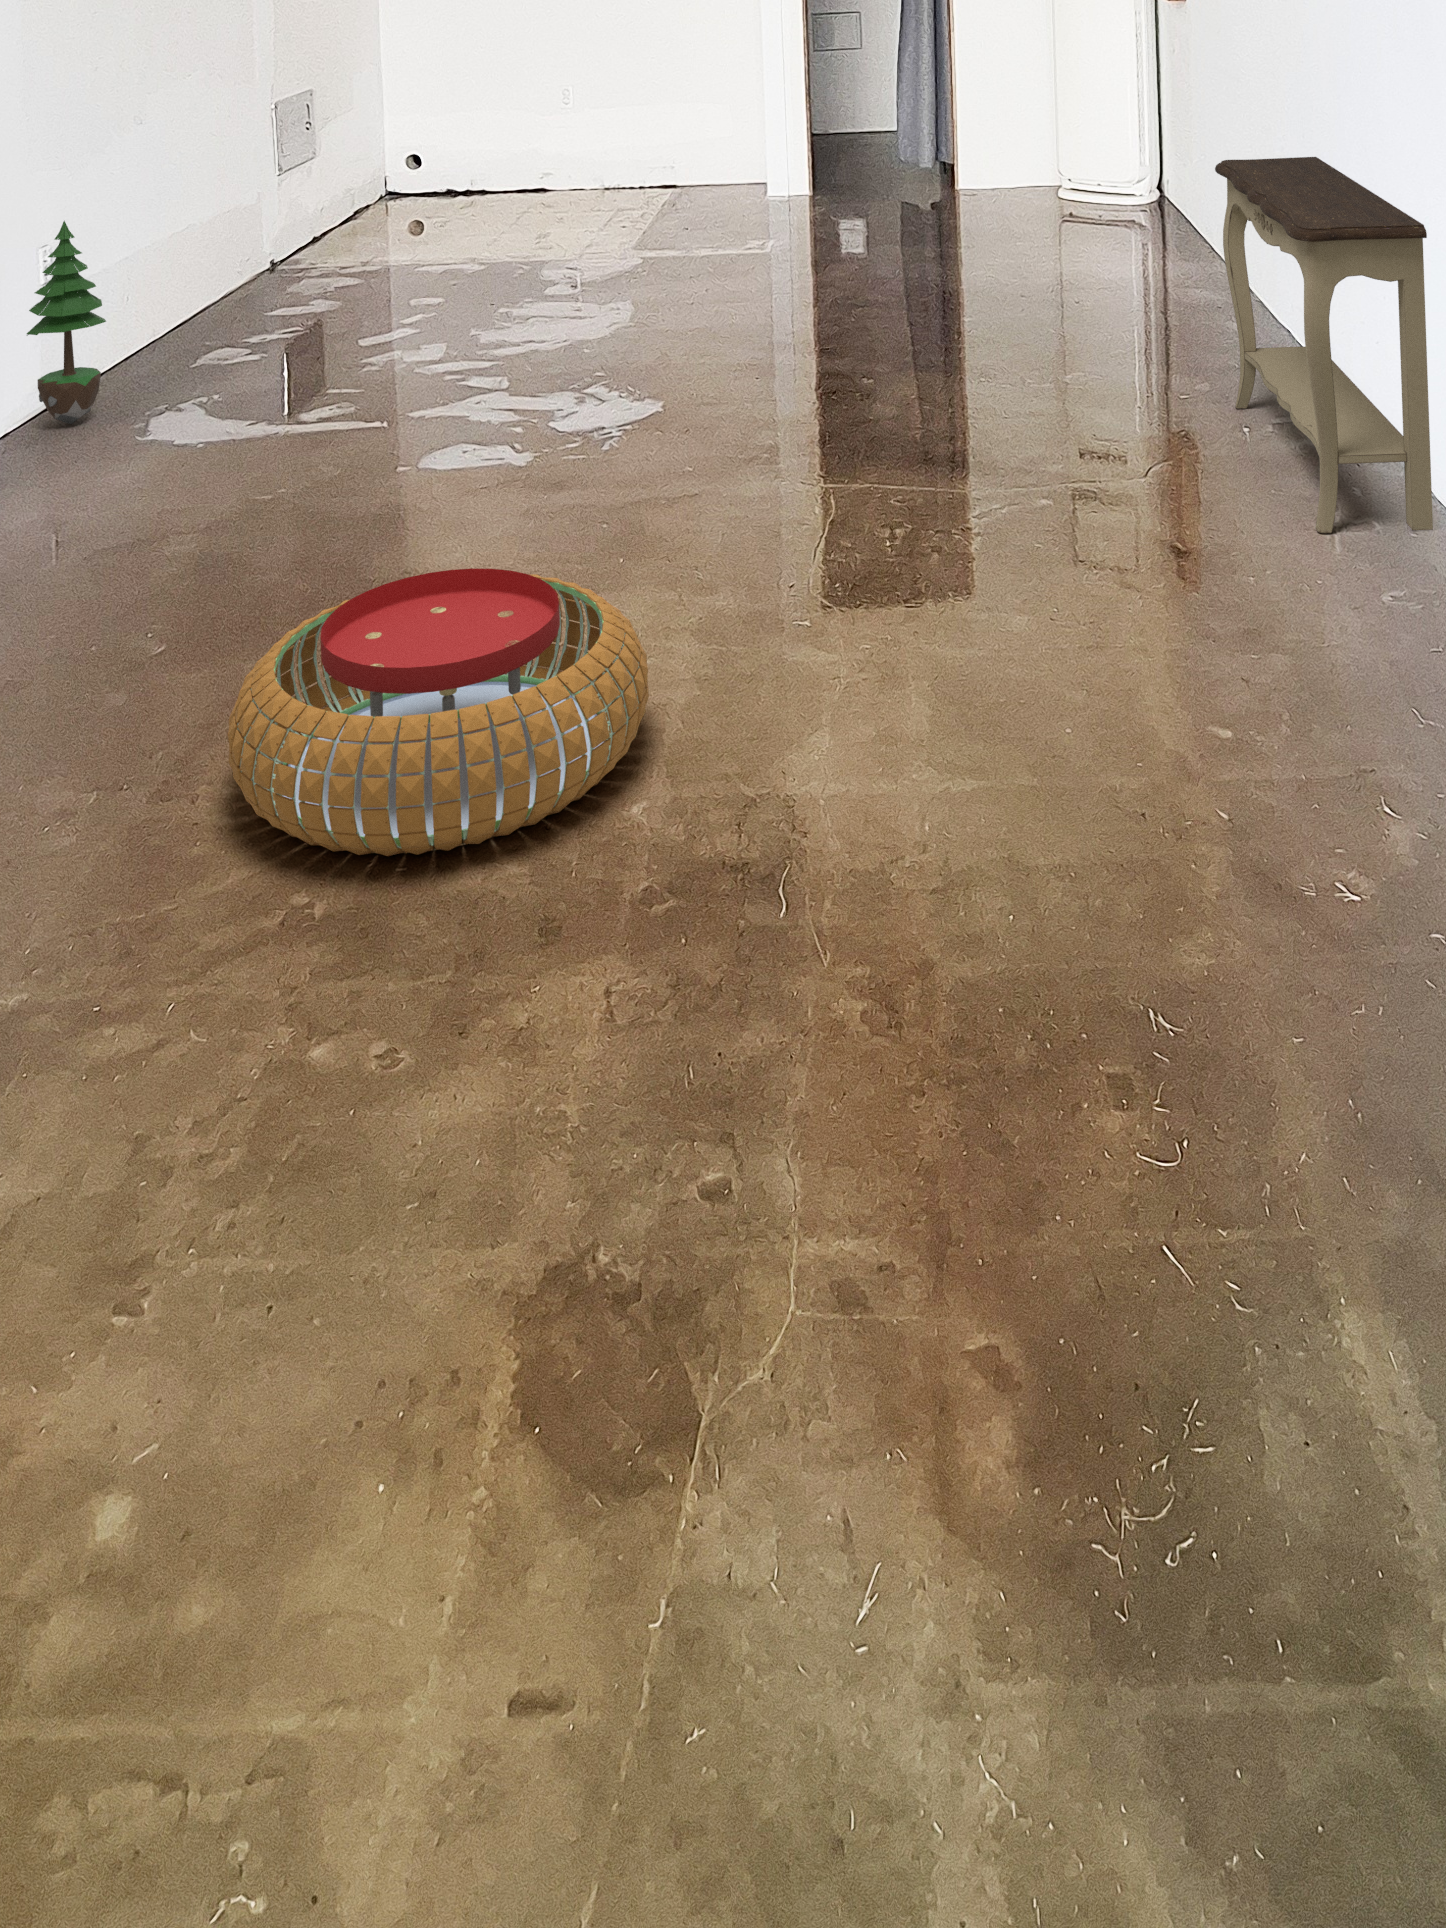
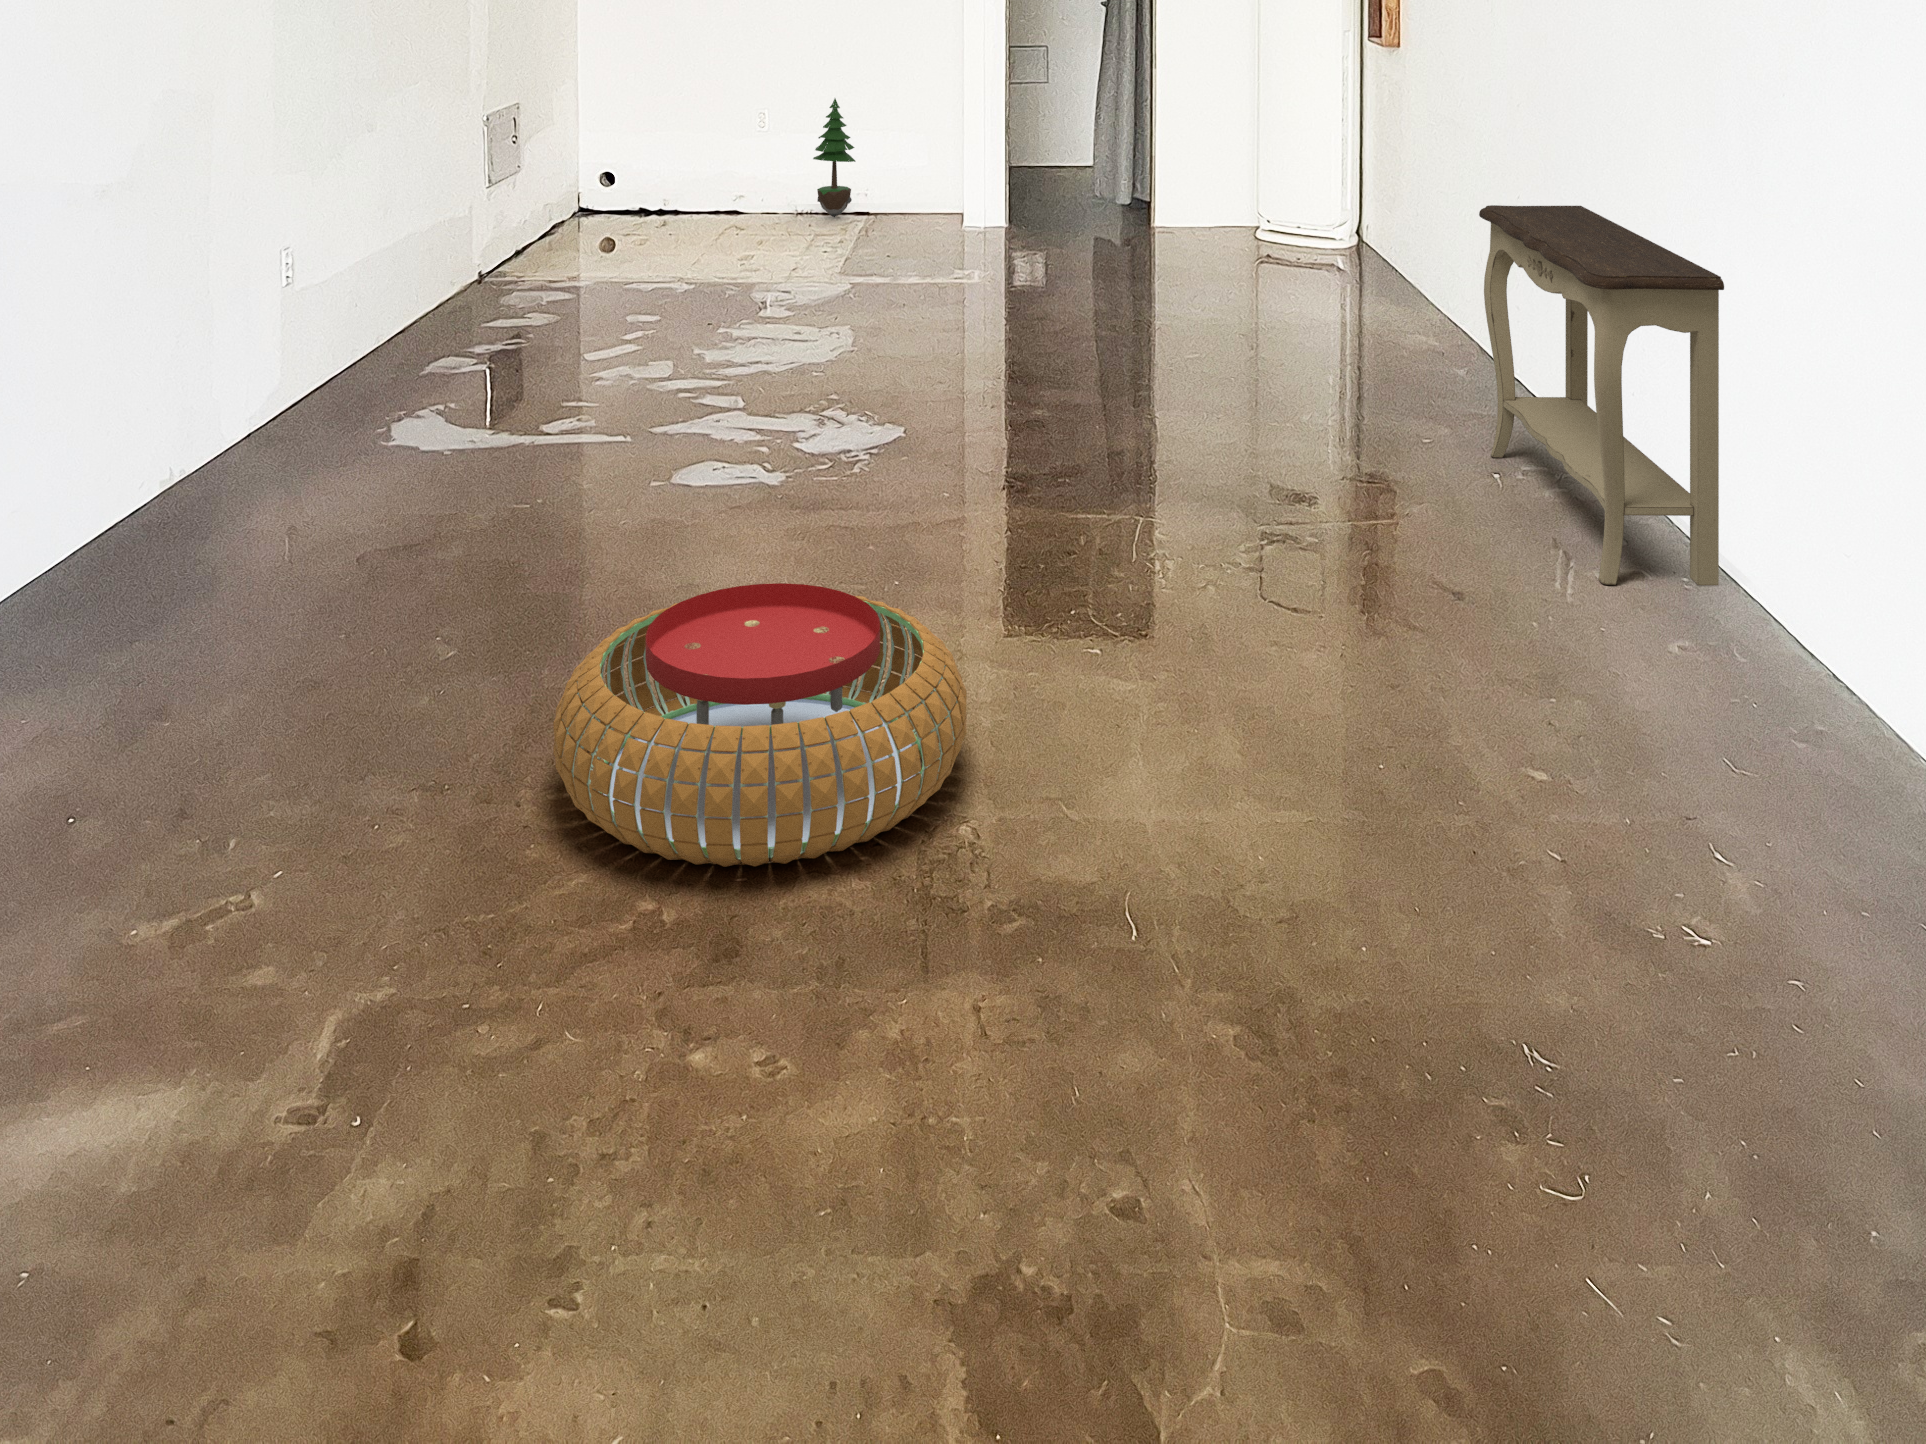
potted tree: present [27,221,106,424] -> present [813,99,855,217]

